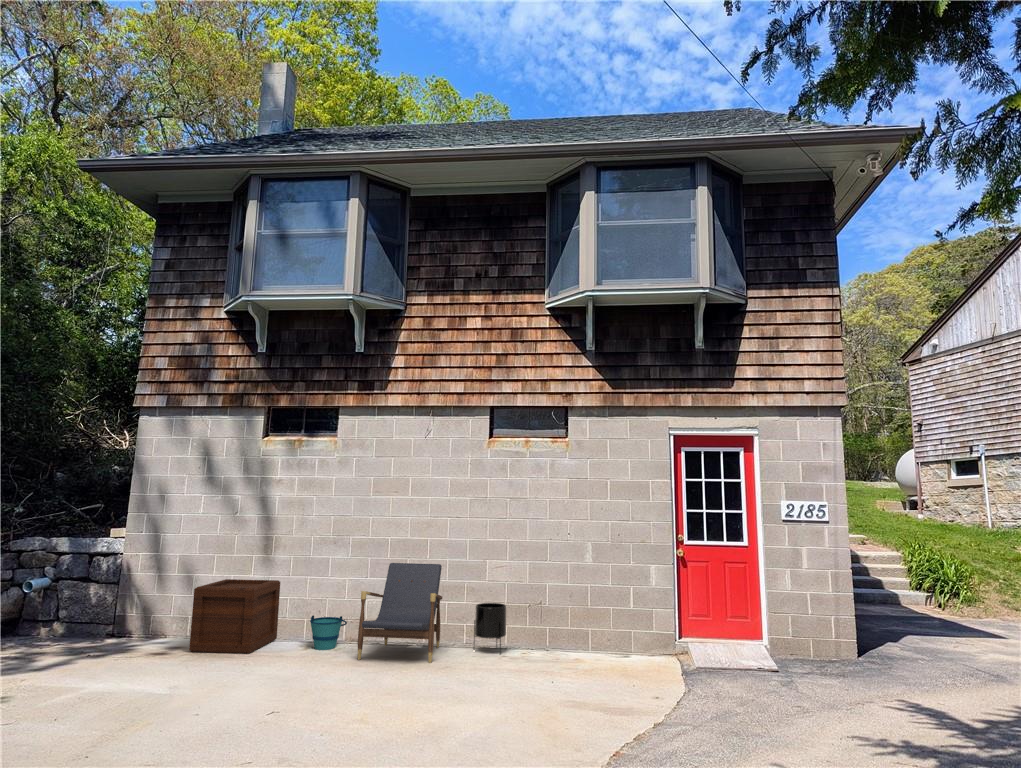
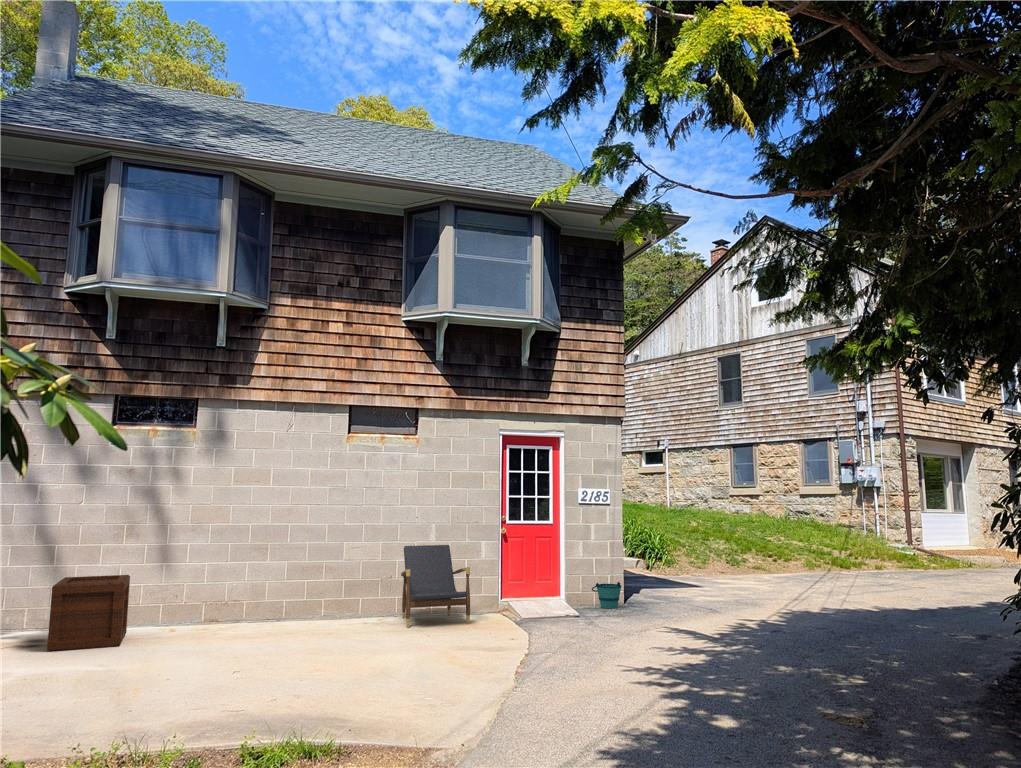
lounge chair: present [358,563,442,663] -> present [401,545,470,628]
planter: present [474,603,506,654] -> none [338,581,367,624]
bucket: present [310,616,347,650] -> present [592,582,621,609]

